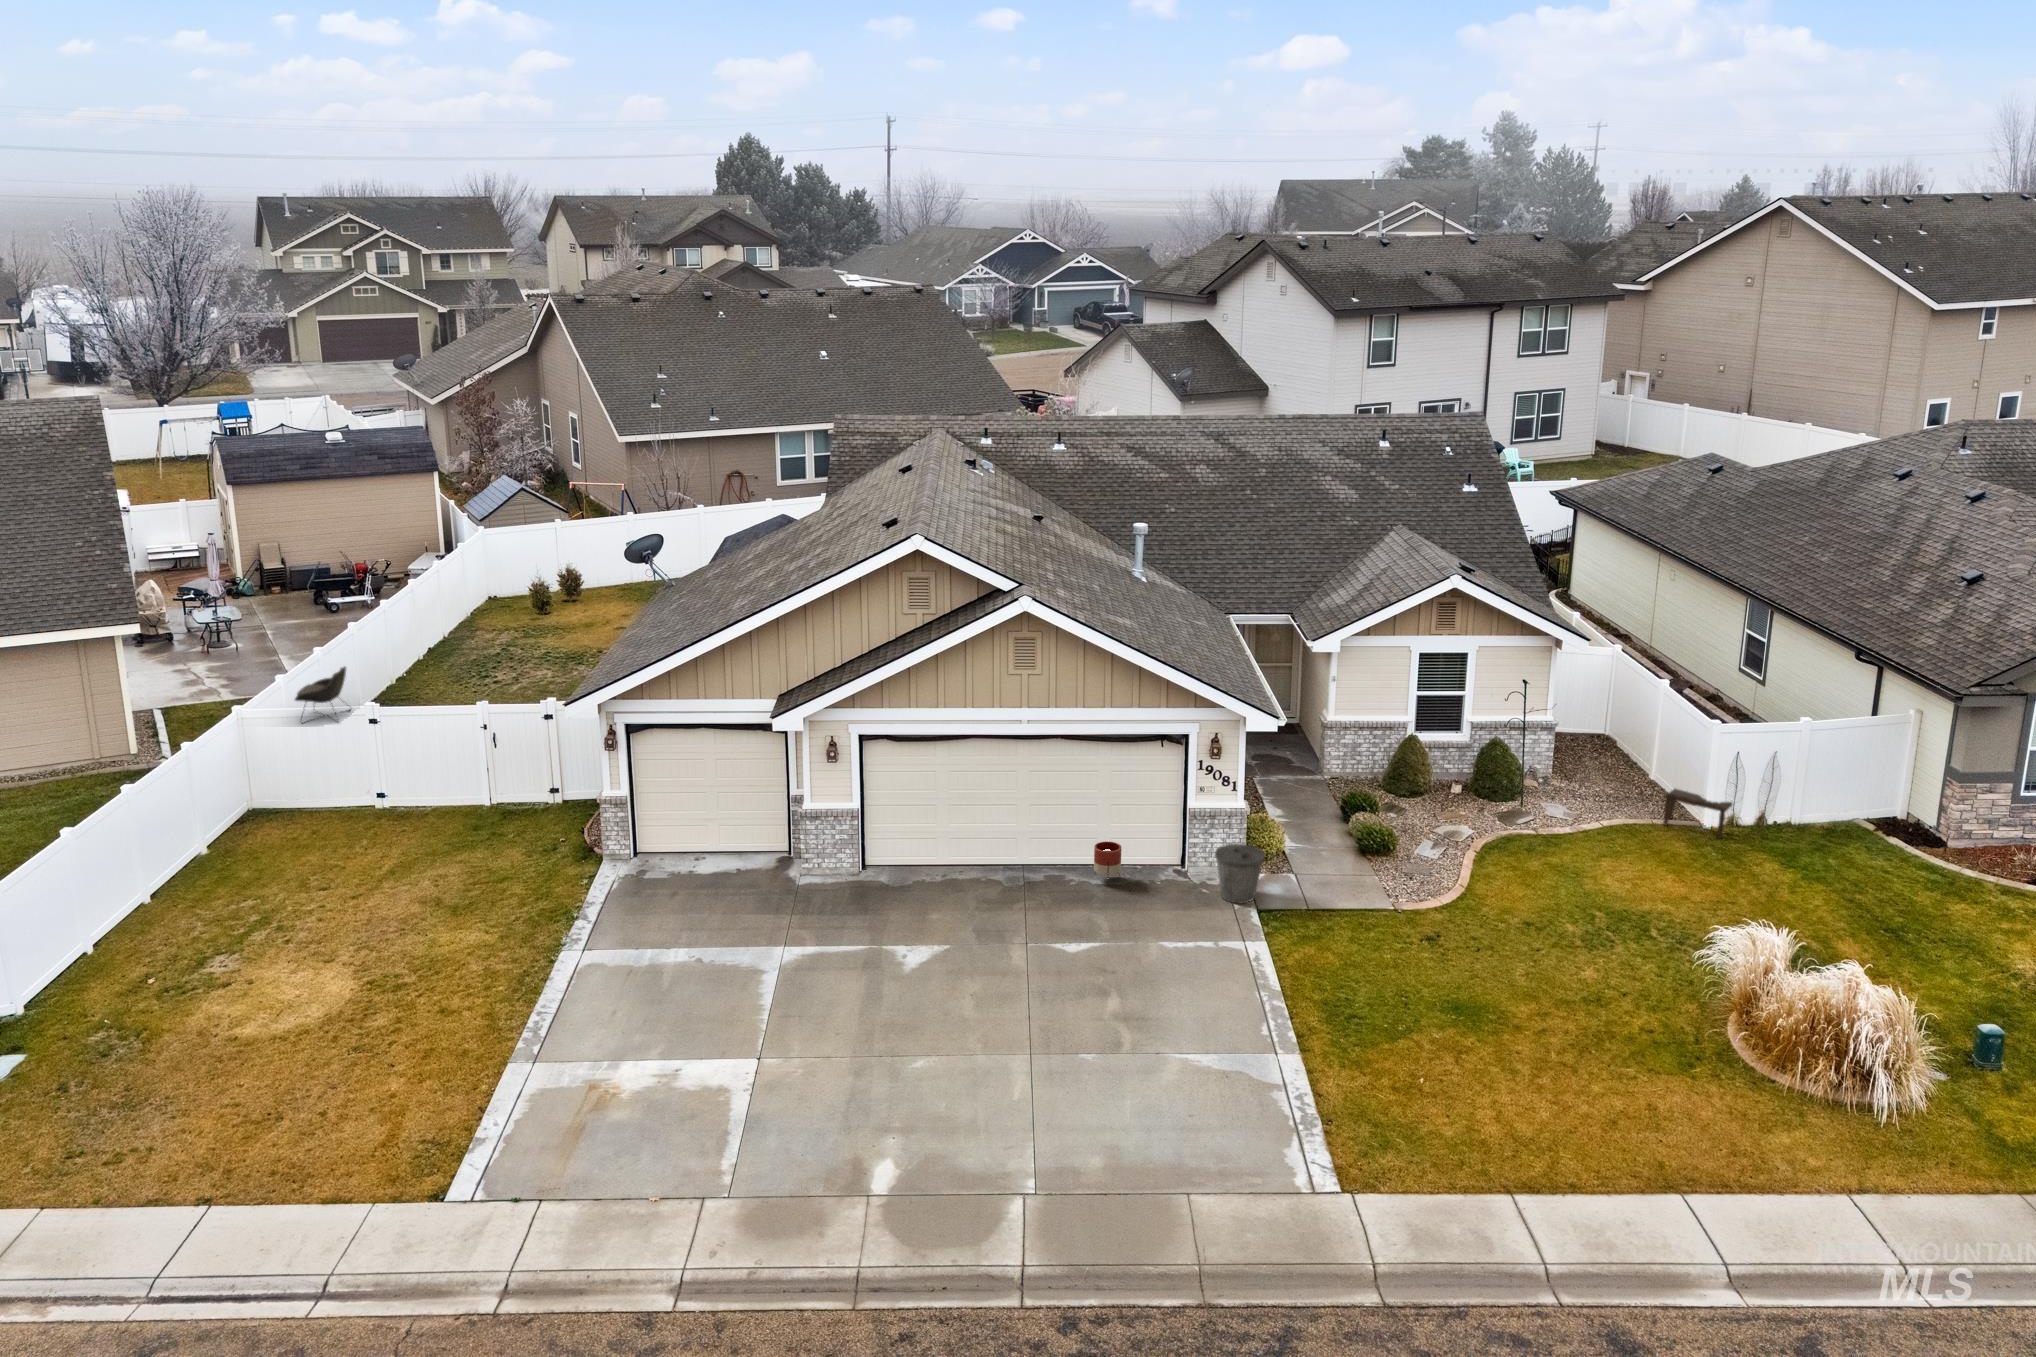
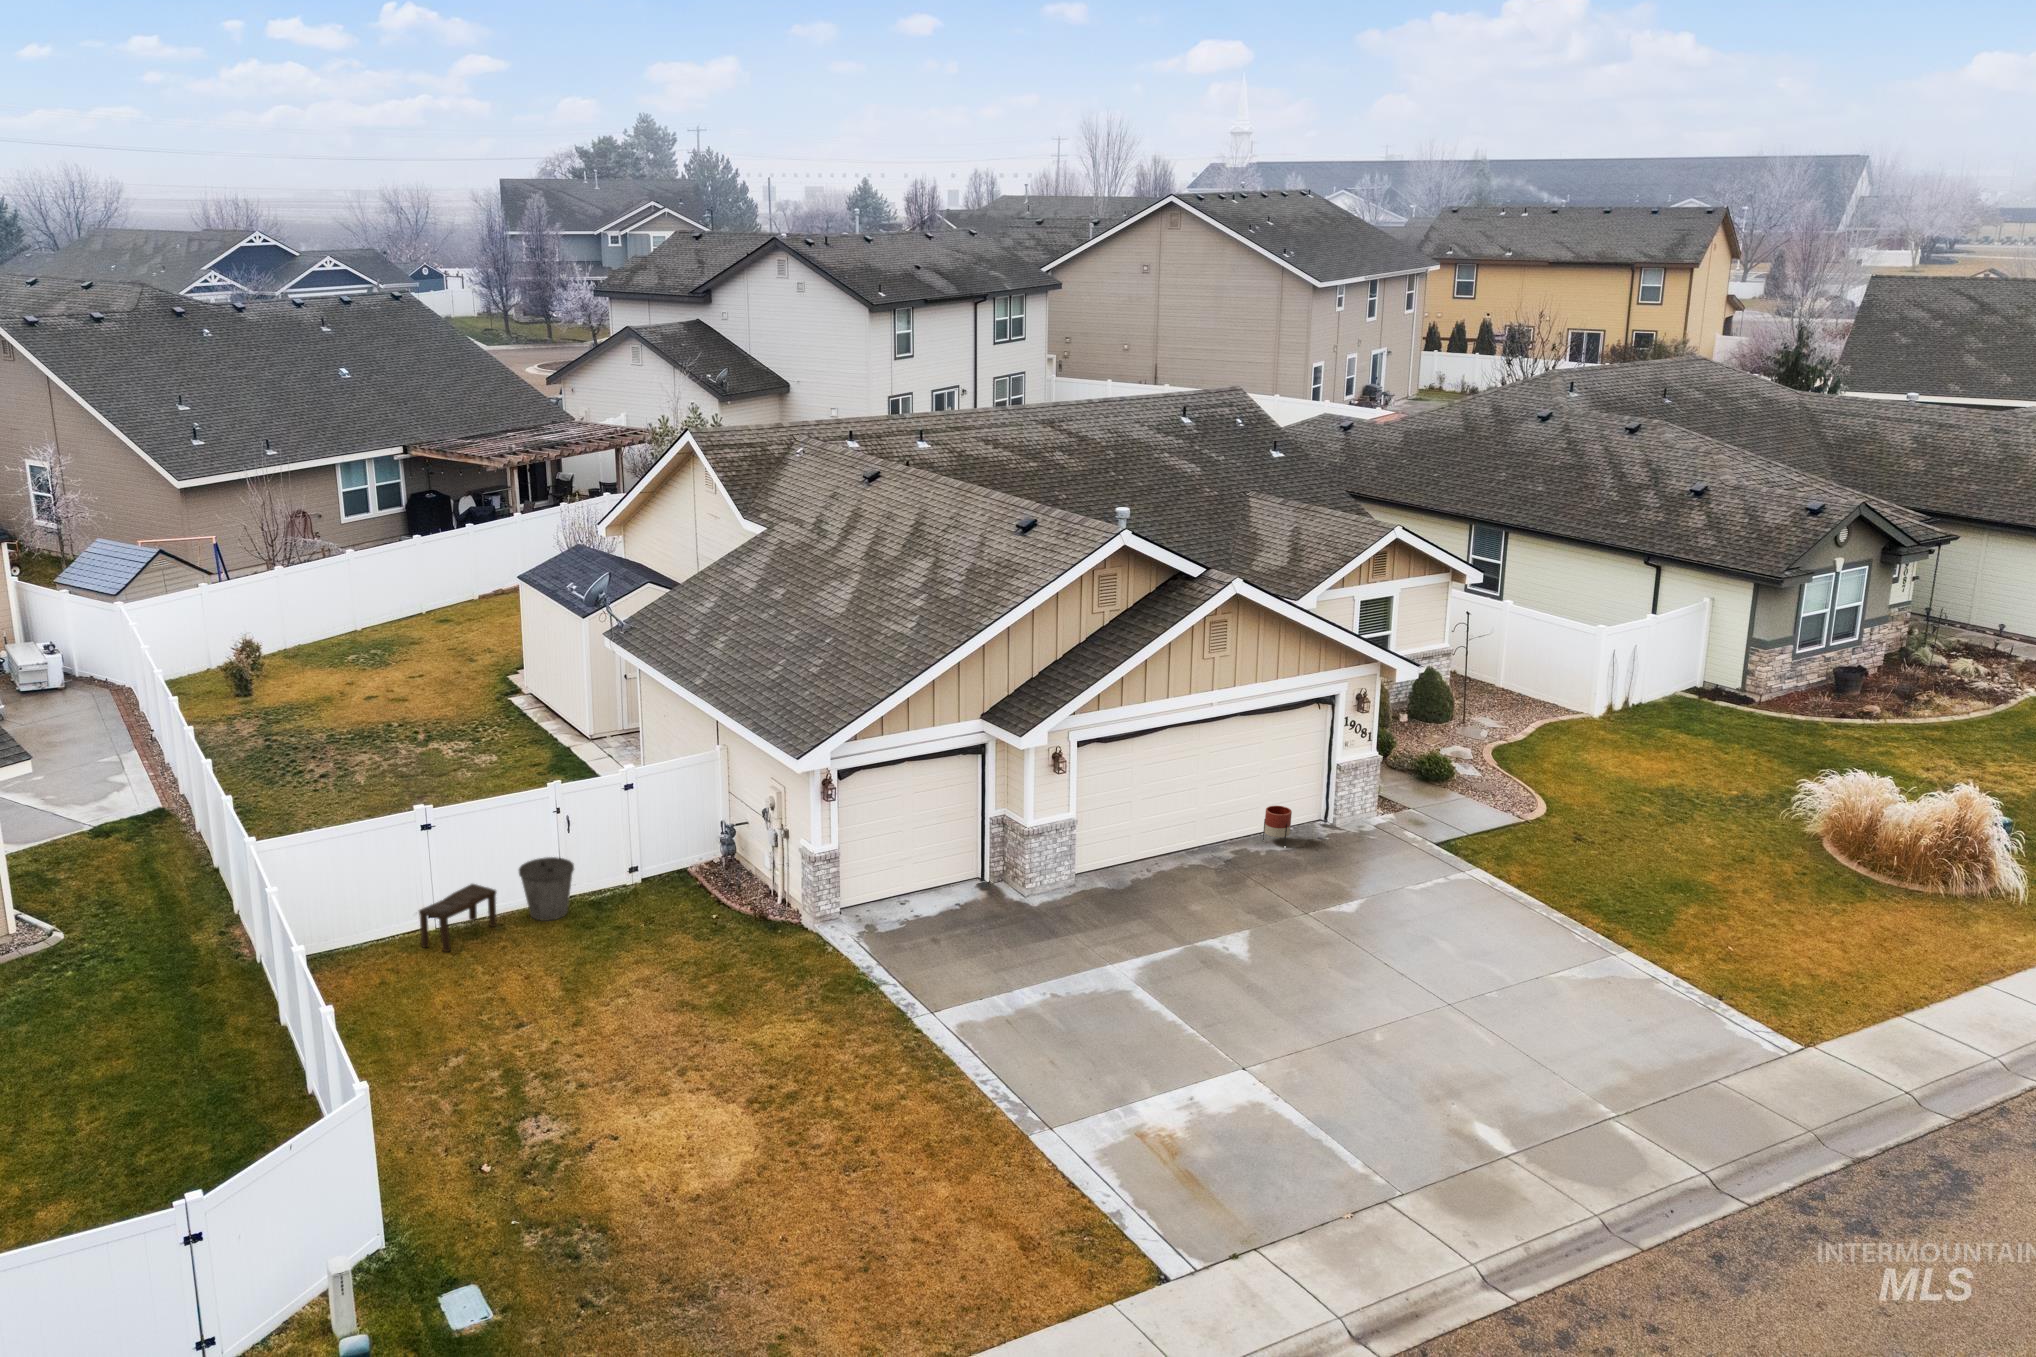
lounge chair: present [295,667,351,723] -> none [125,786,198,871]
bench: present [1663,789,1732,838] -> present [419,884,497,952]
trash can: present [1215,844,1265,903] -> present [519,857,574,921]

